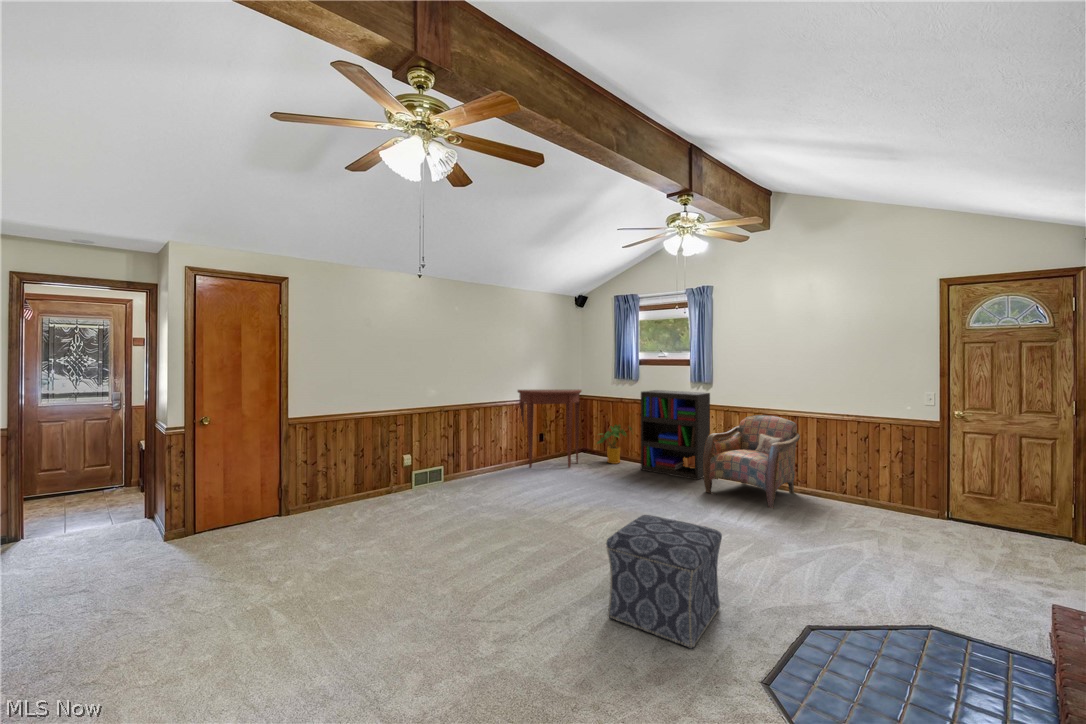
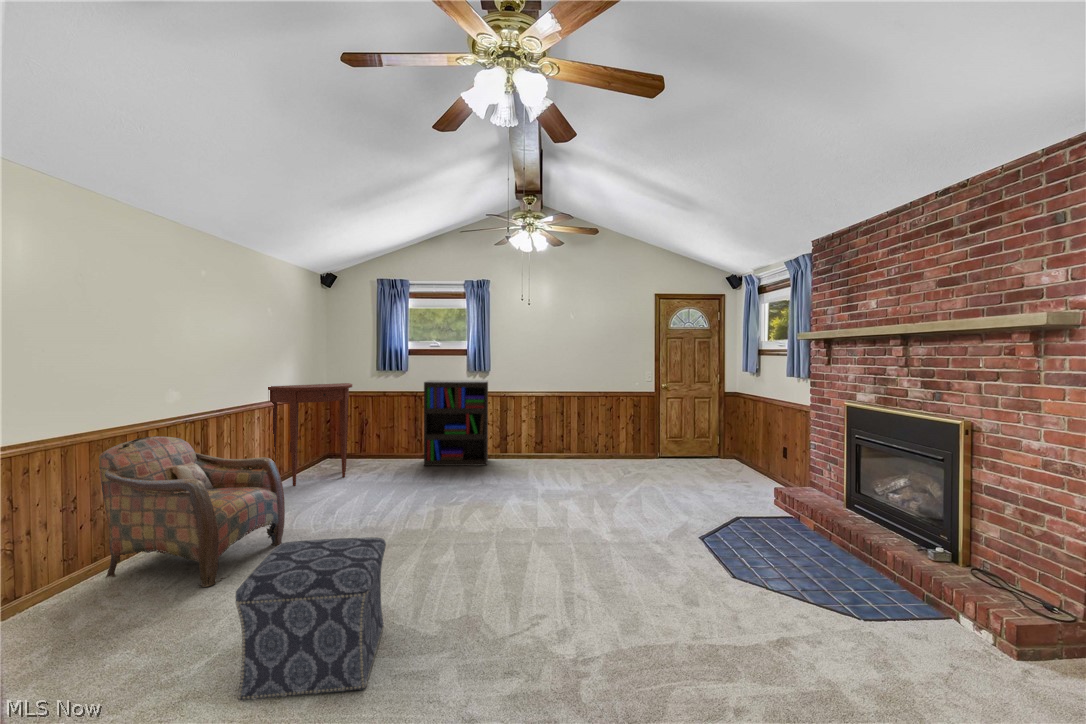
armchair: present [704,415,800,508] -> present [99,436,285,587]
house plant: present [597,424,632,464] -> none [363,421,403,465]
ottoman: present [606,515,722,649] -> present [236,538,386,701]

